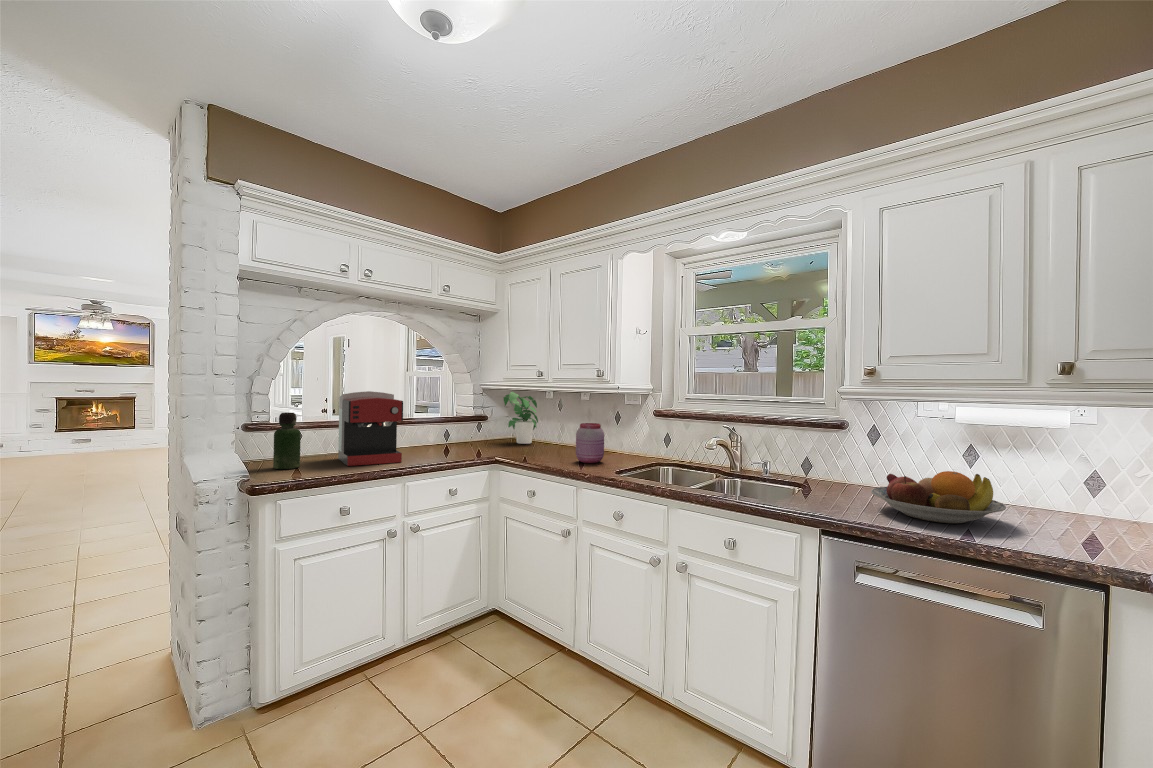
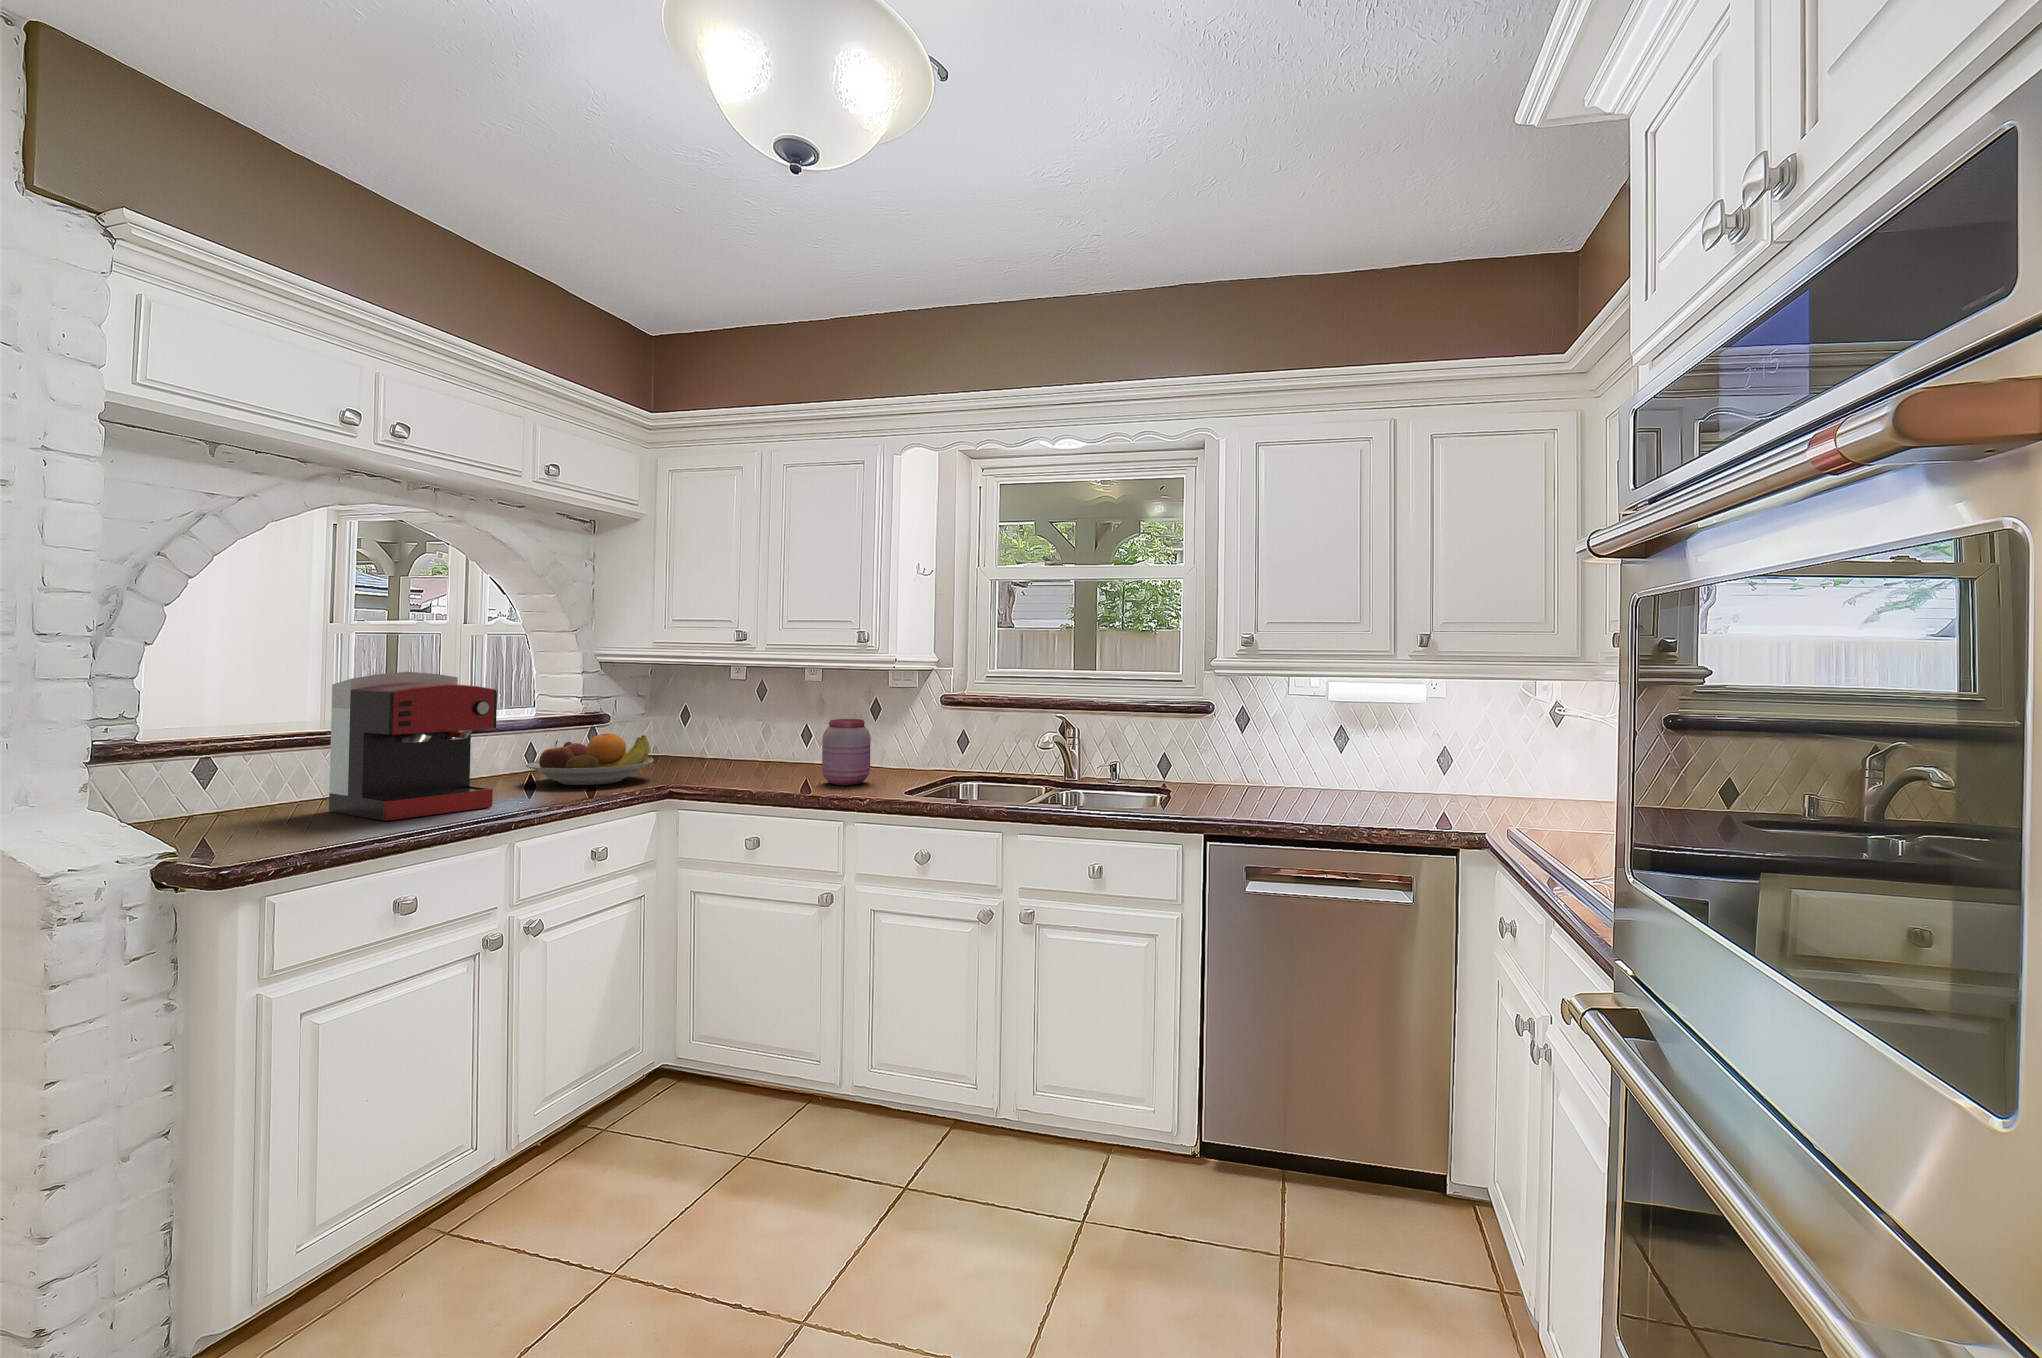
potted plant: present [504,392,538,444] -> none [642,667,714,764]
bottle: present [273,413,301,469] -> none [209,719,275,838]
fruit bowl: present [871,471,1006,523] -> present [526,733,653,785]

